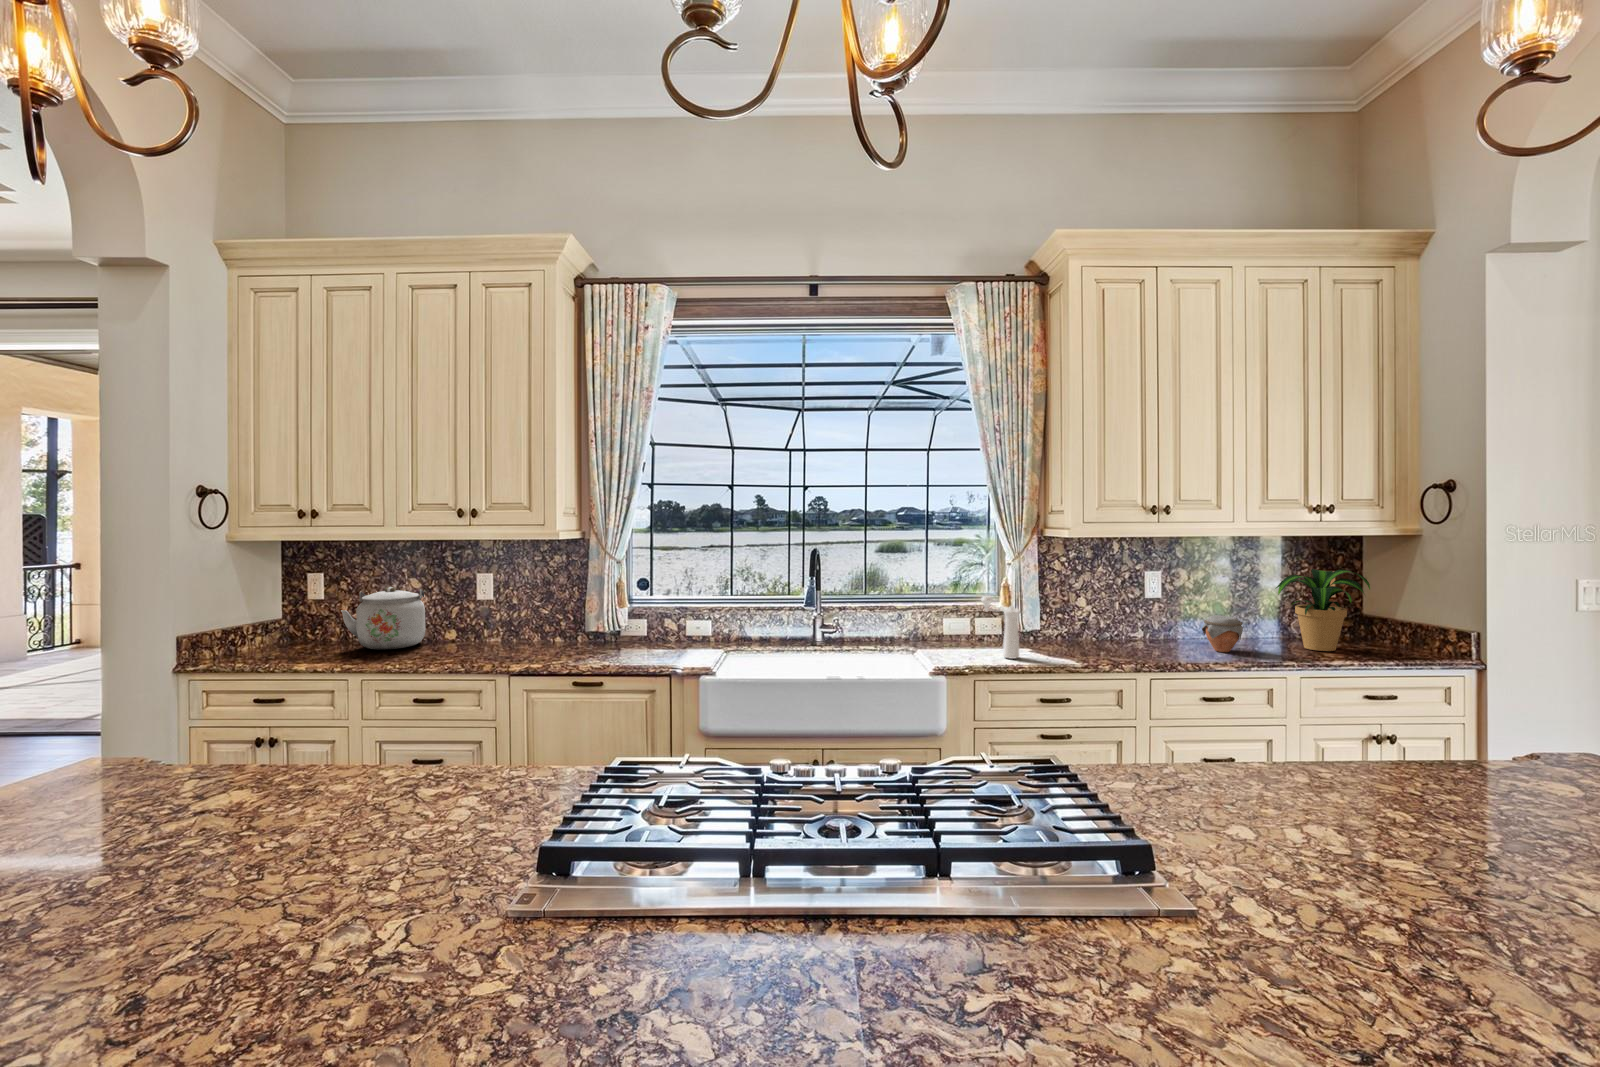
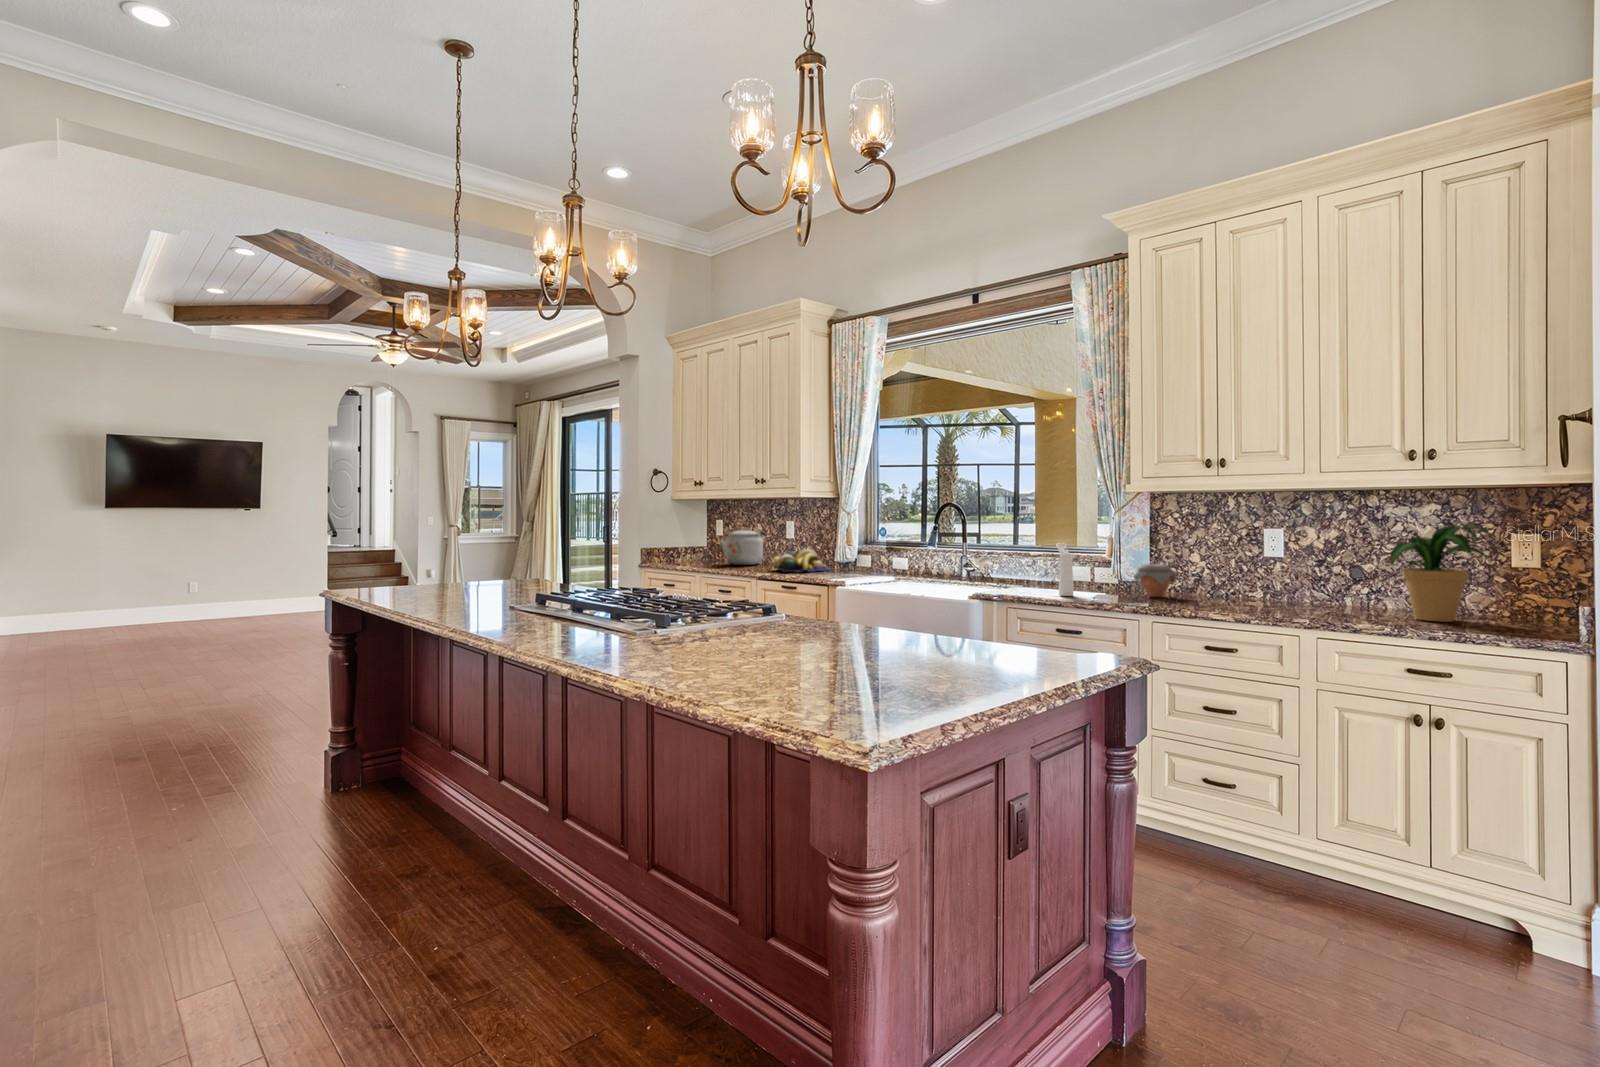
jar: present [1202,615,1243,652] -> present [1134,564,1175,597]
fruit bowl: none [493,616,583,658] -> present [773,549,829,572]

